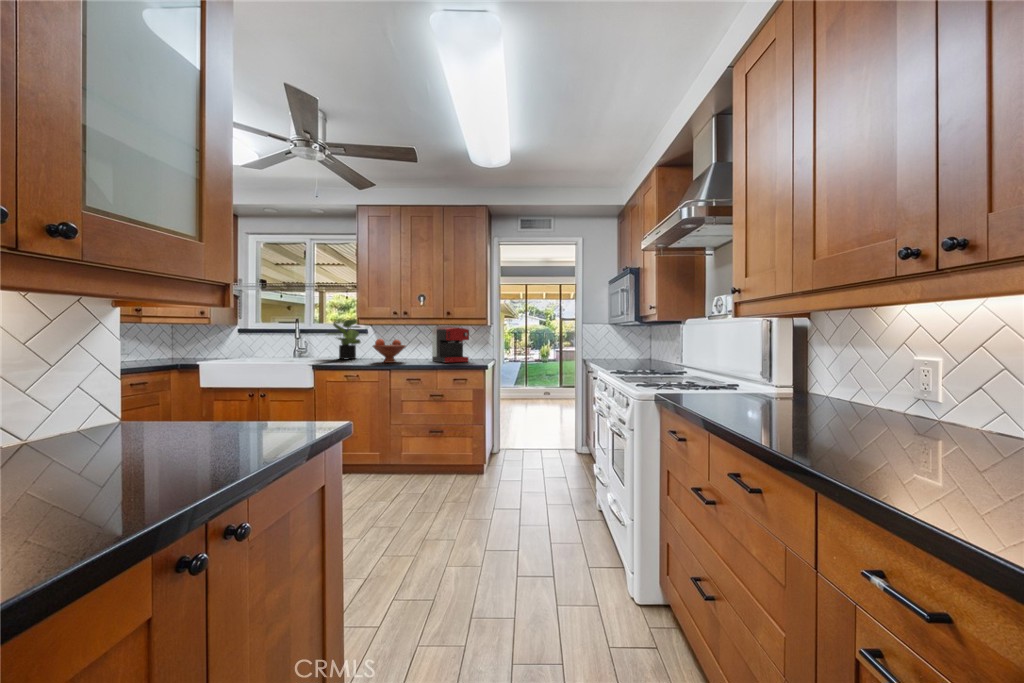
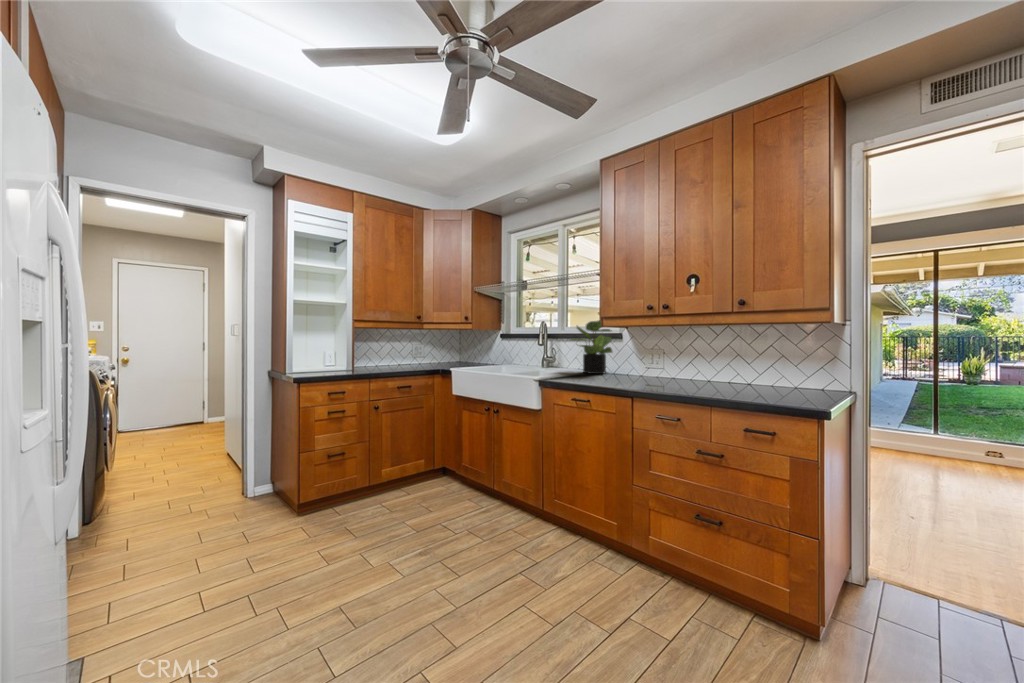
coffee maker: present [432,325,469,363] -> none [713,325,788,394]
fruit bowl: present [373,339,406,363] -> none [613,347,665,385]

